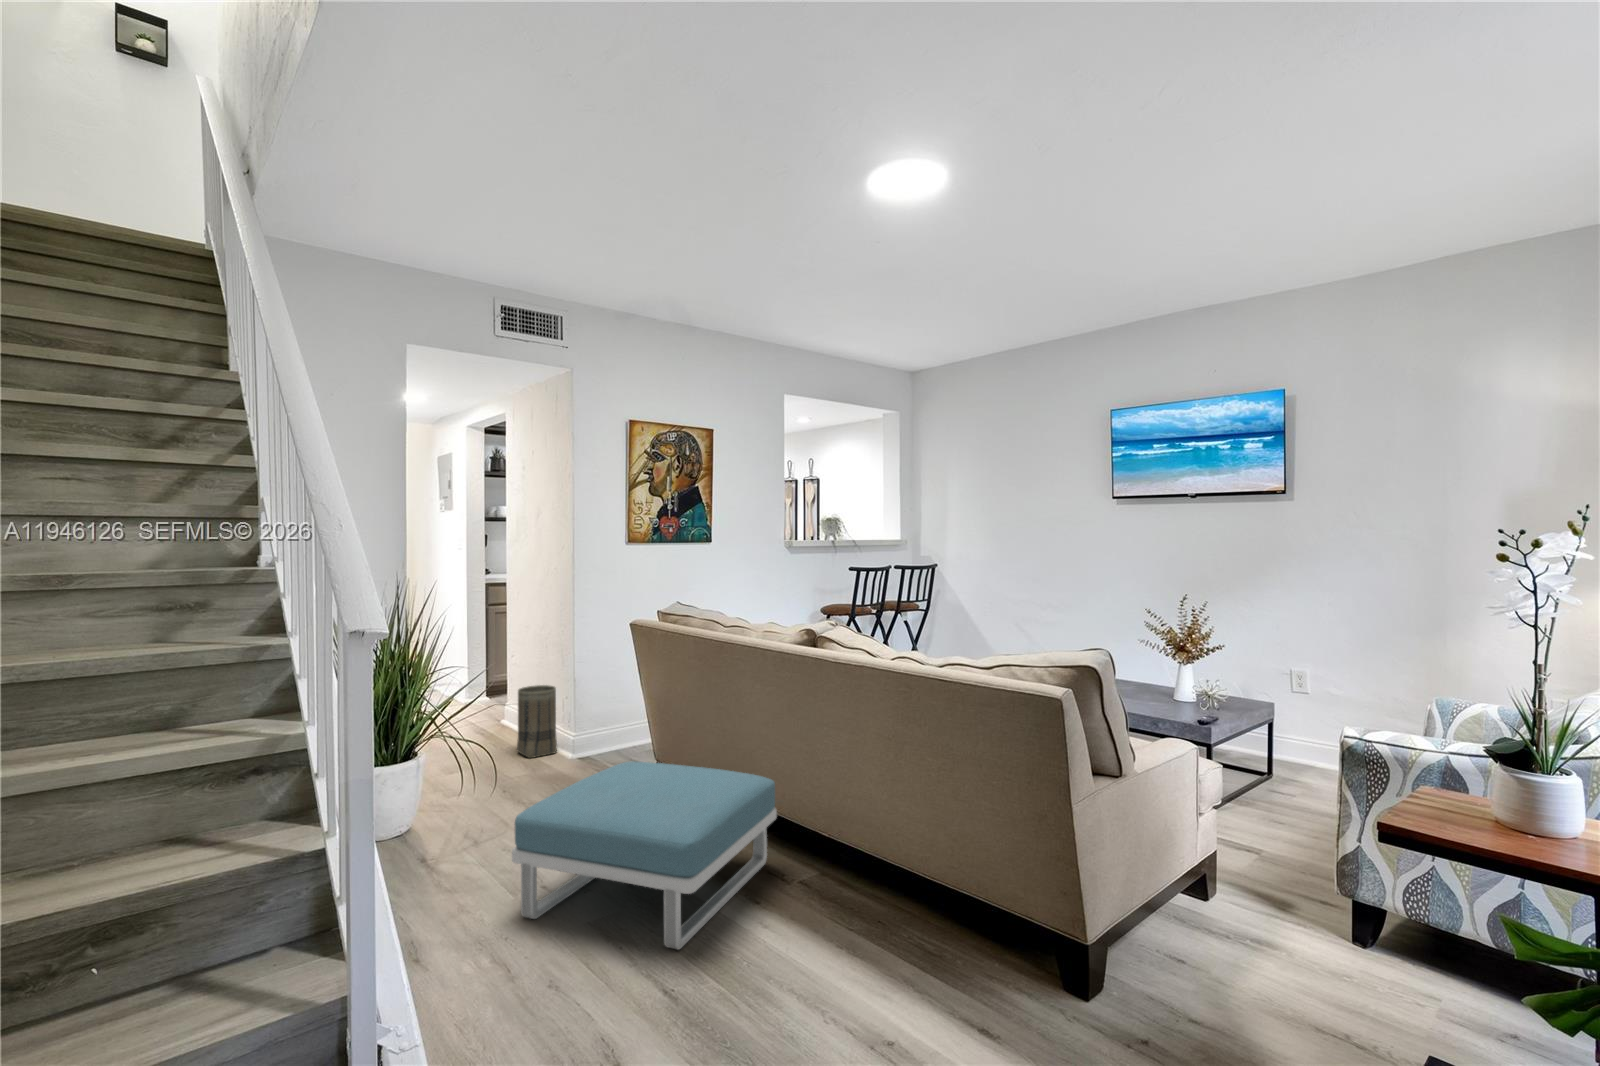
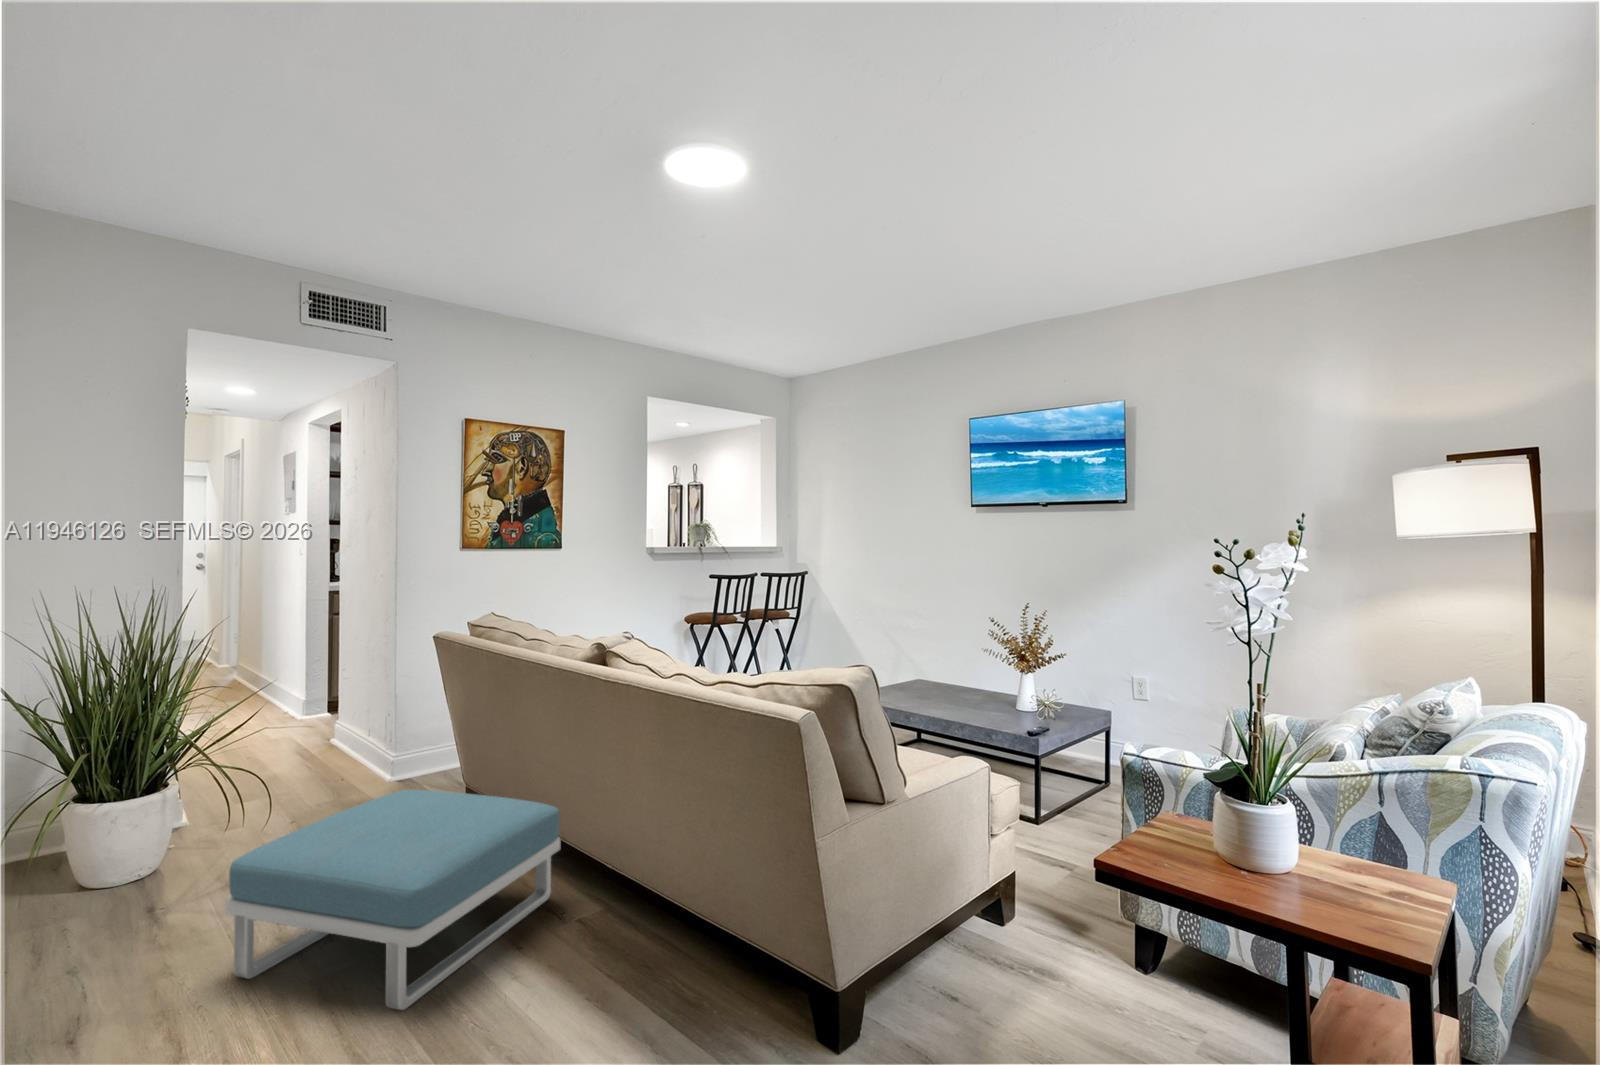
basket: present [517,685,557,758] -> none [329,702,375,781]

